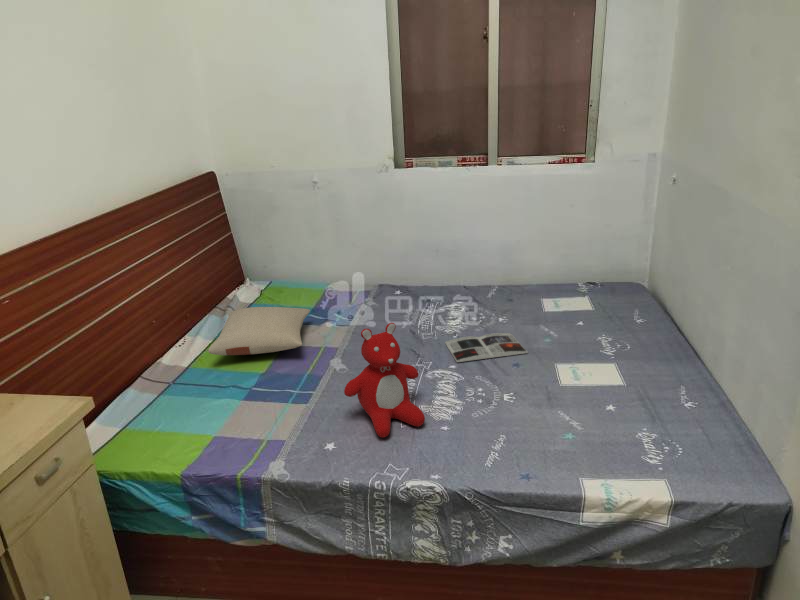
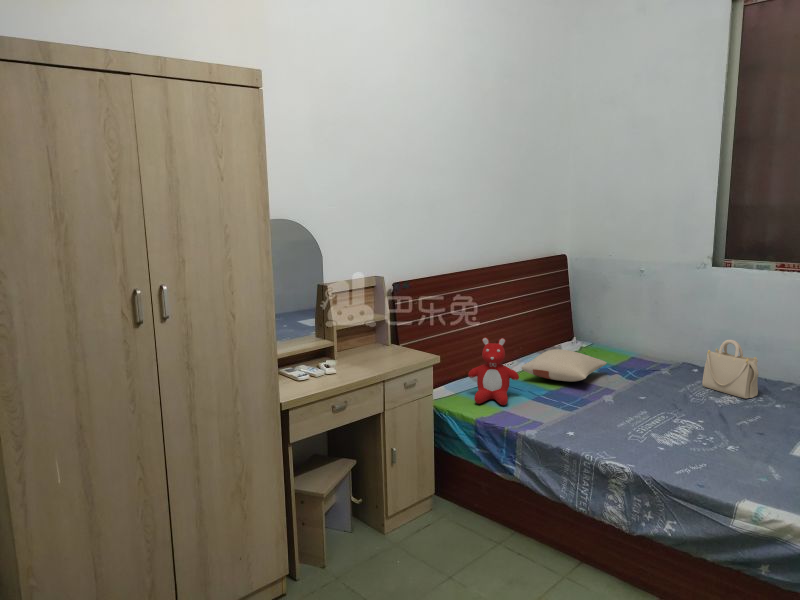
handbag: none [418,255,475,318] -> present [702,340,758,398]
teddy bear: present [344,323,425,437] -> present [468,338,519,405]
magazine: present [445,333,528,362] -> none [706,407,781,431]

